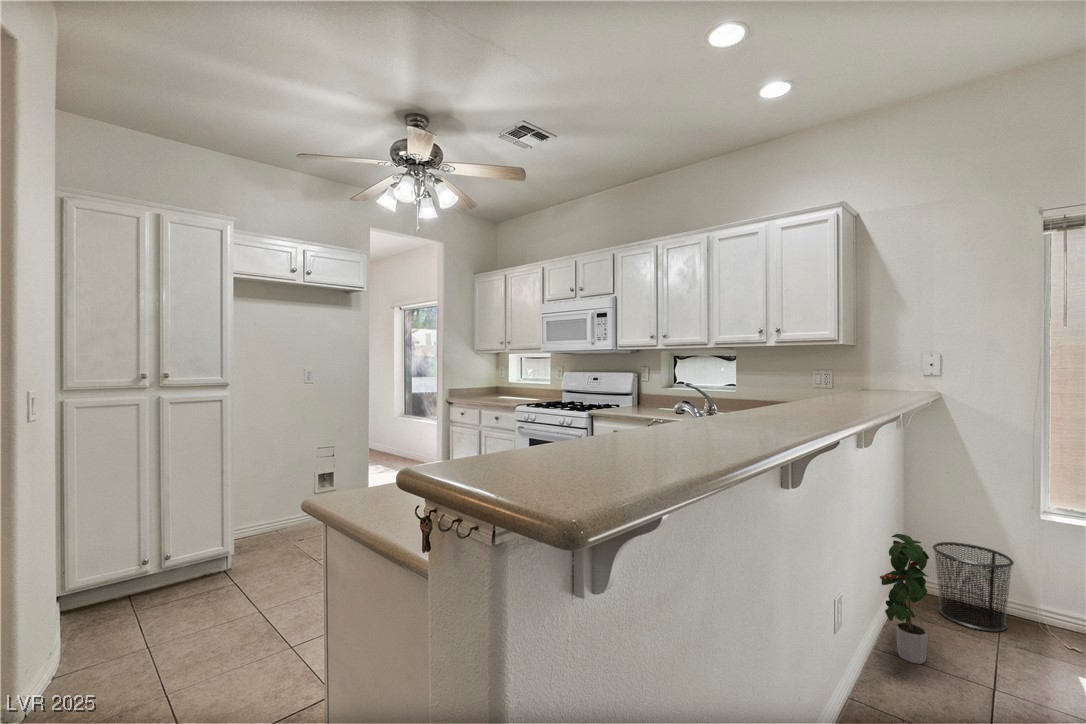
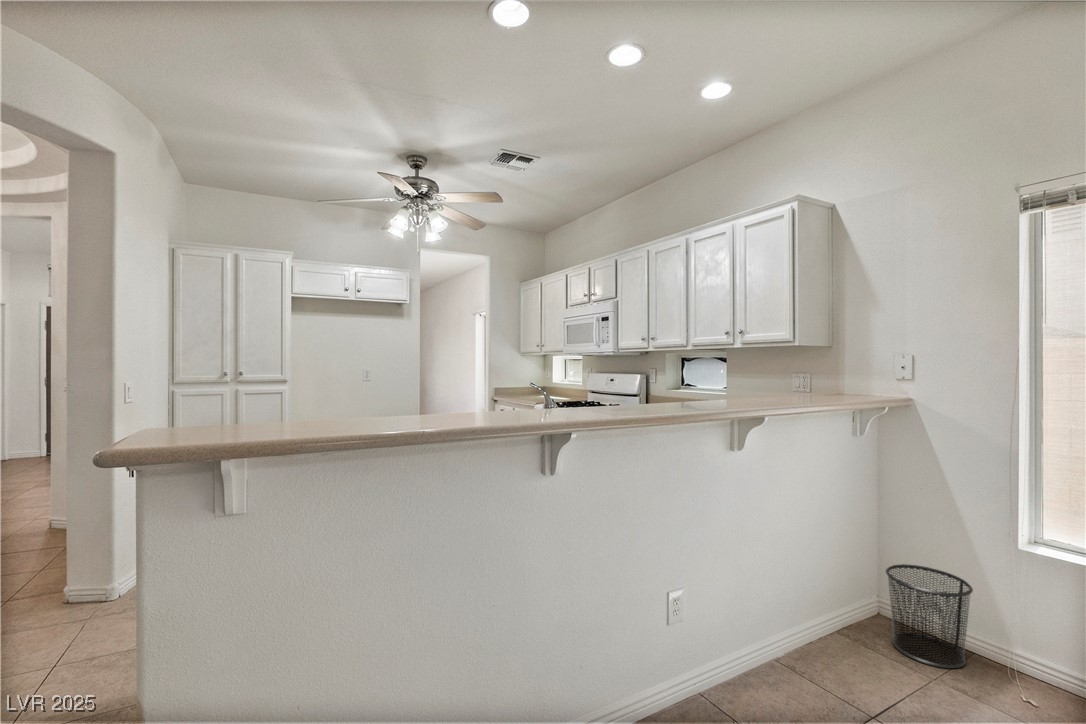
potted plant: present [880,534,929,664] -> none [763,545,841,680]

